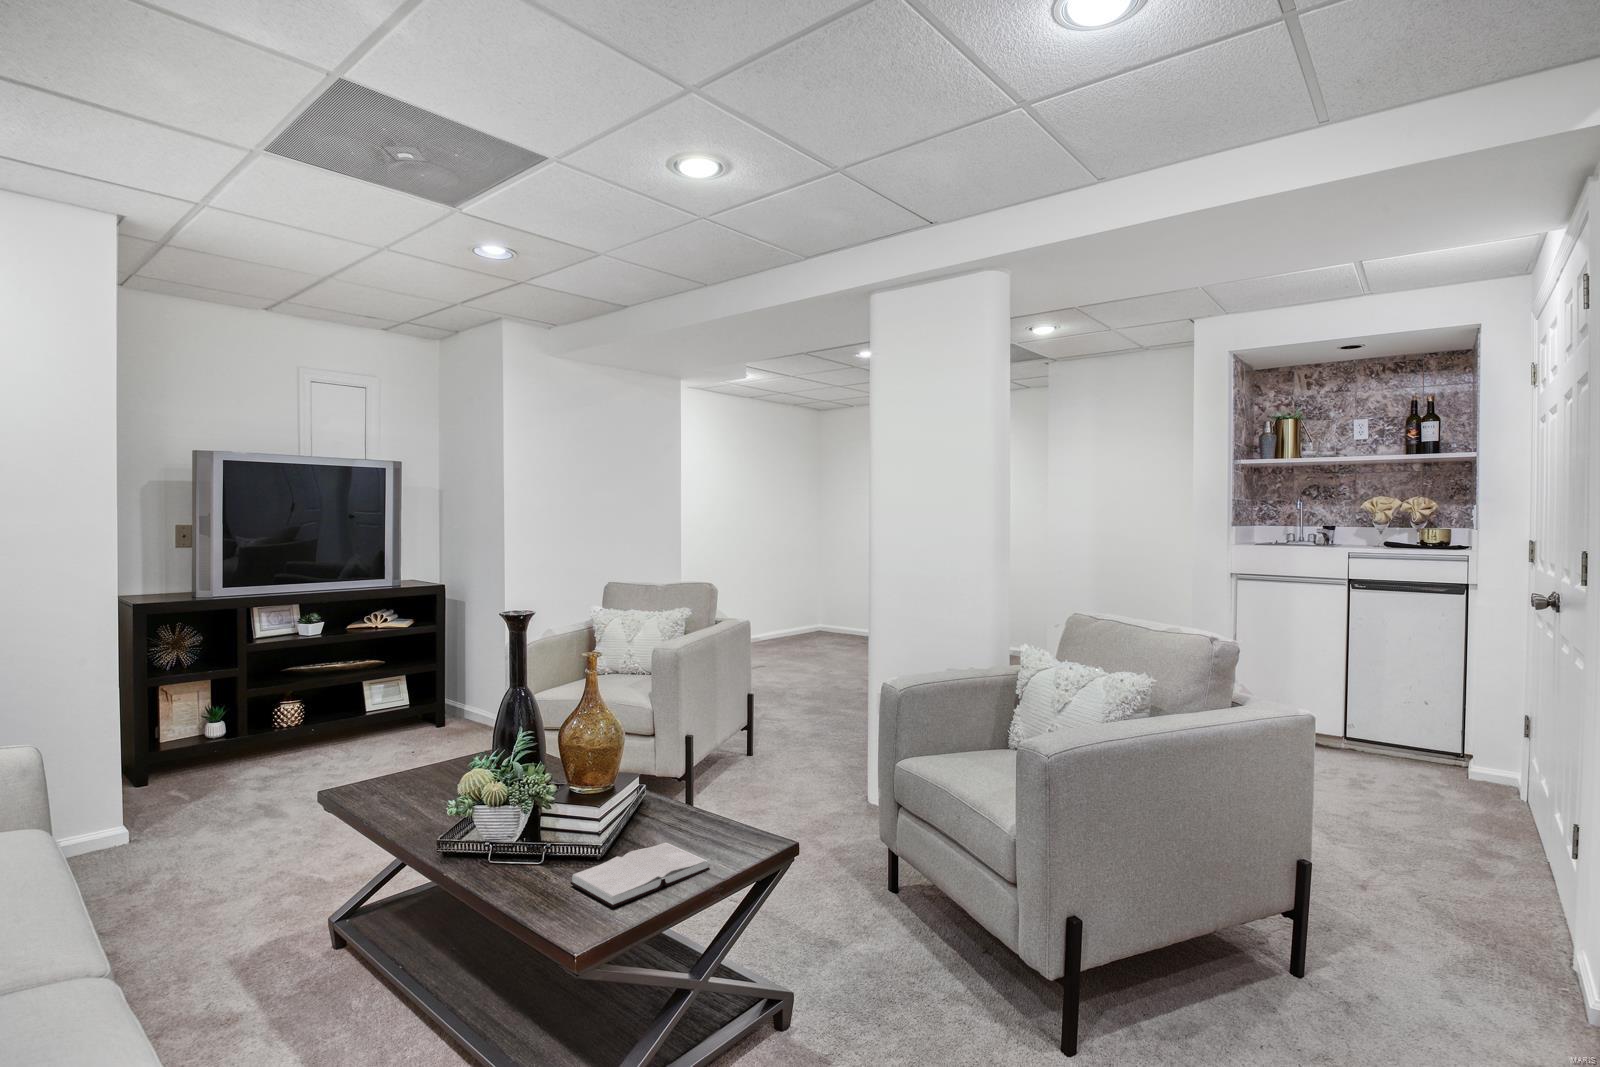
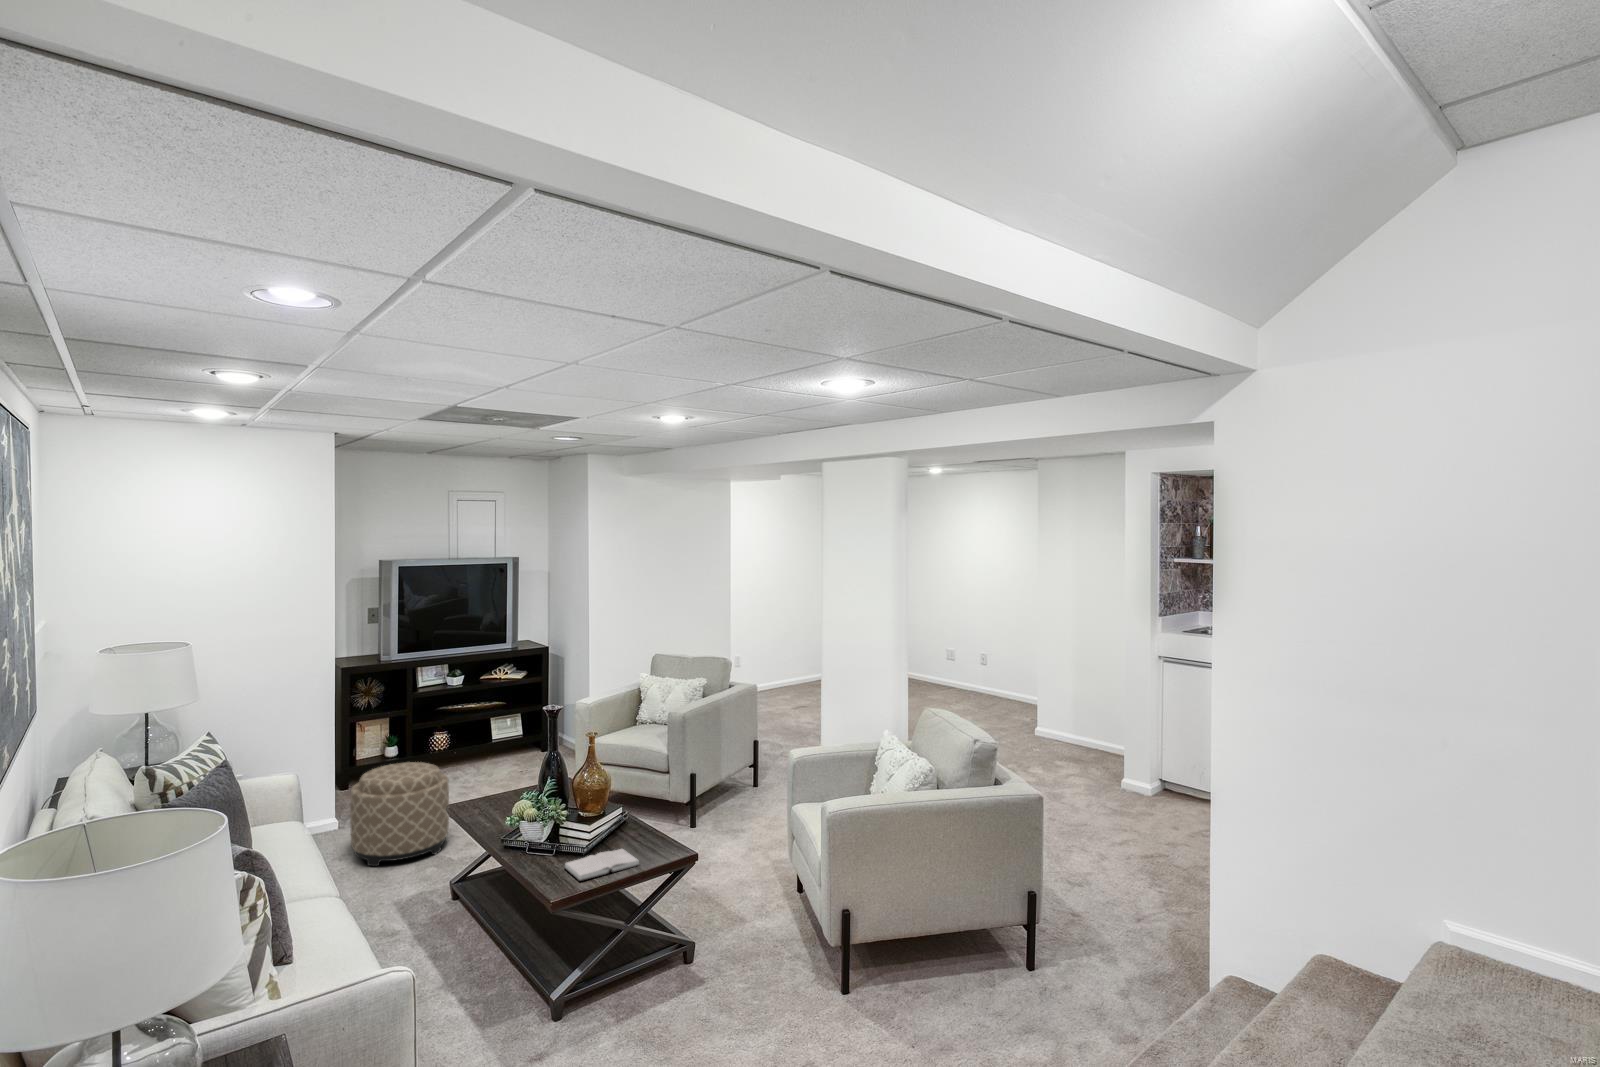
ottoman: none [142,734,315,903] -> present [350,762,449,866]

